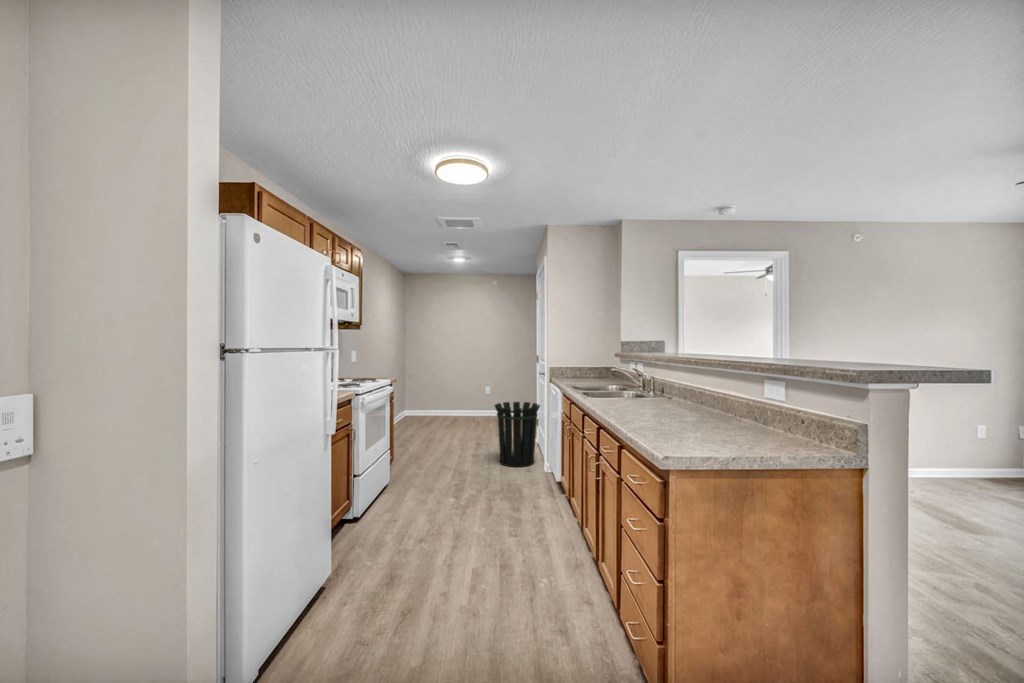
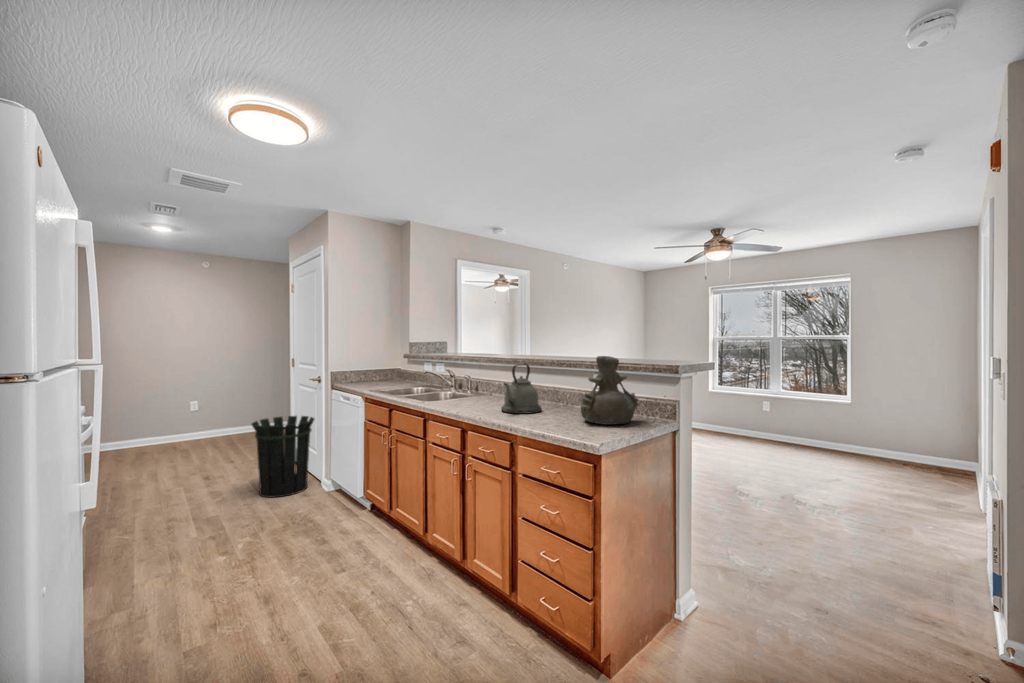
vase: none [702,355,799,445] -> present [581,356,638,425]
kettle: none [638,363,694,419] -> present [501,364,542,414]

